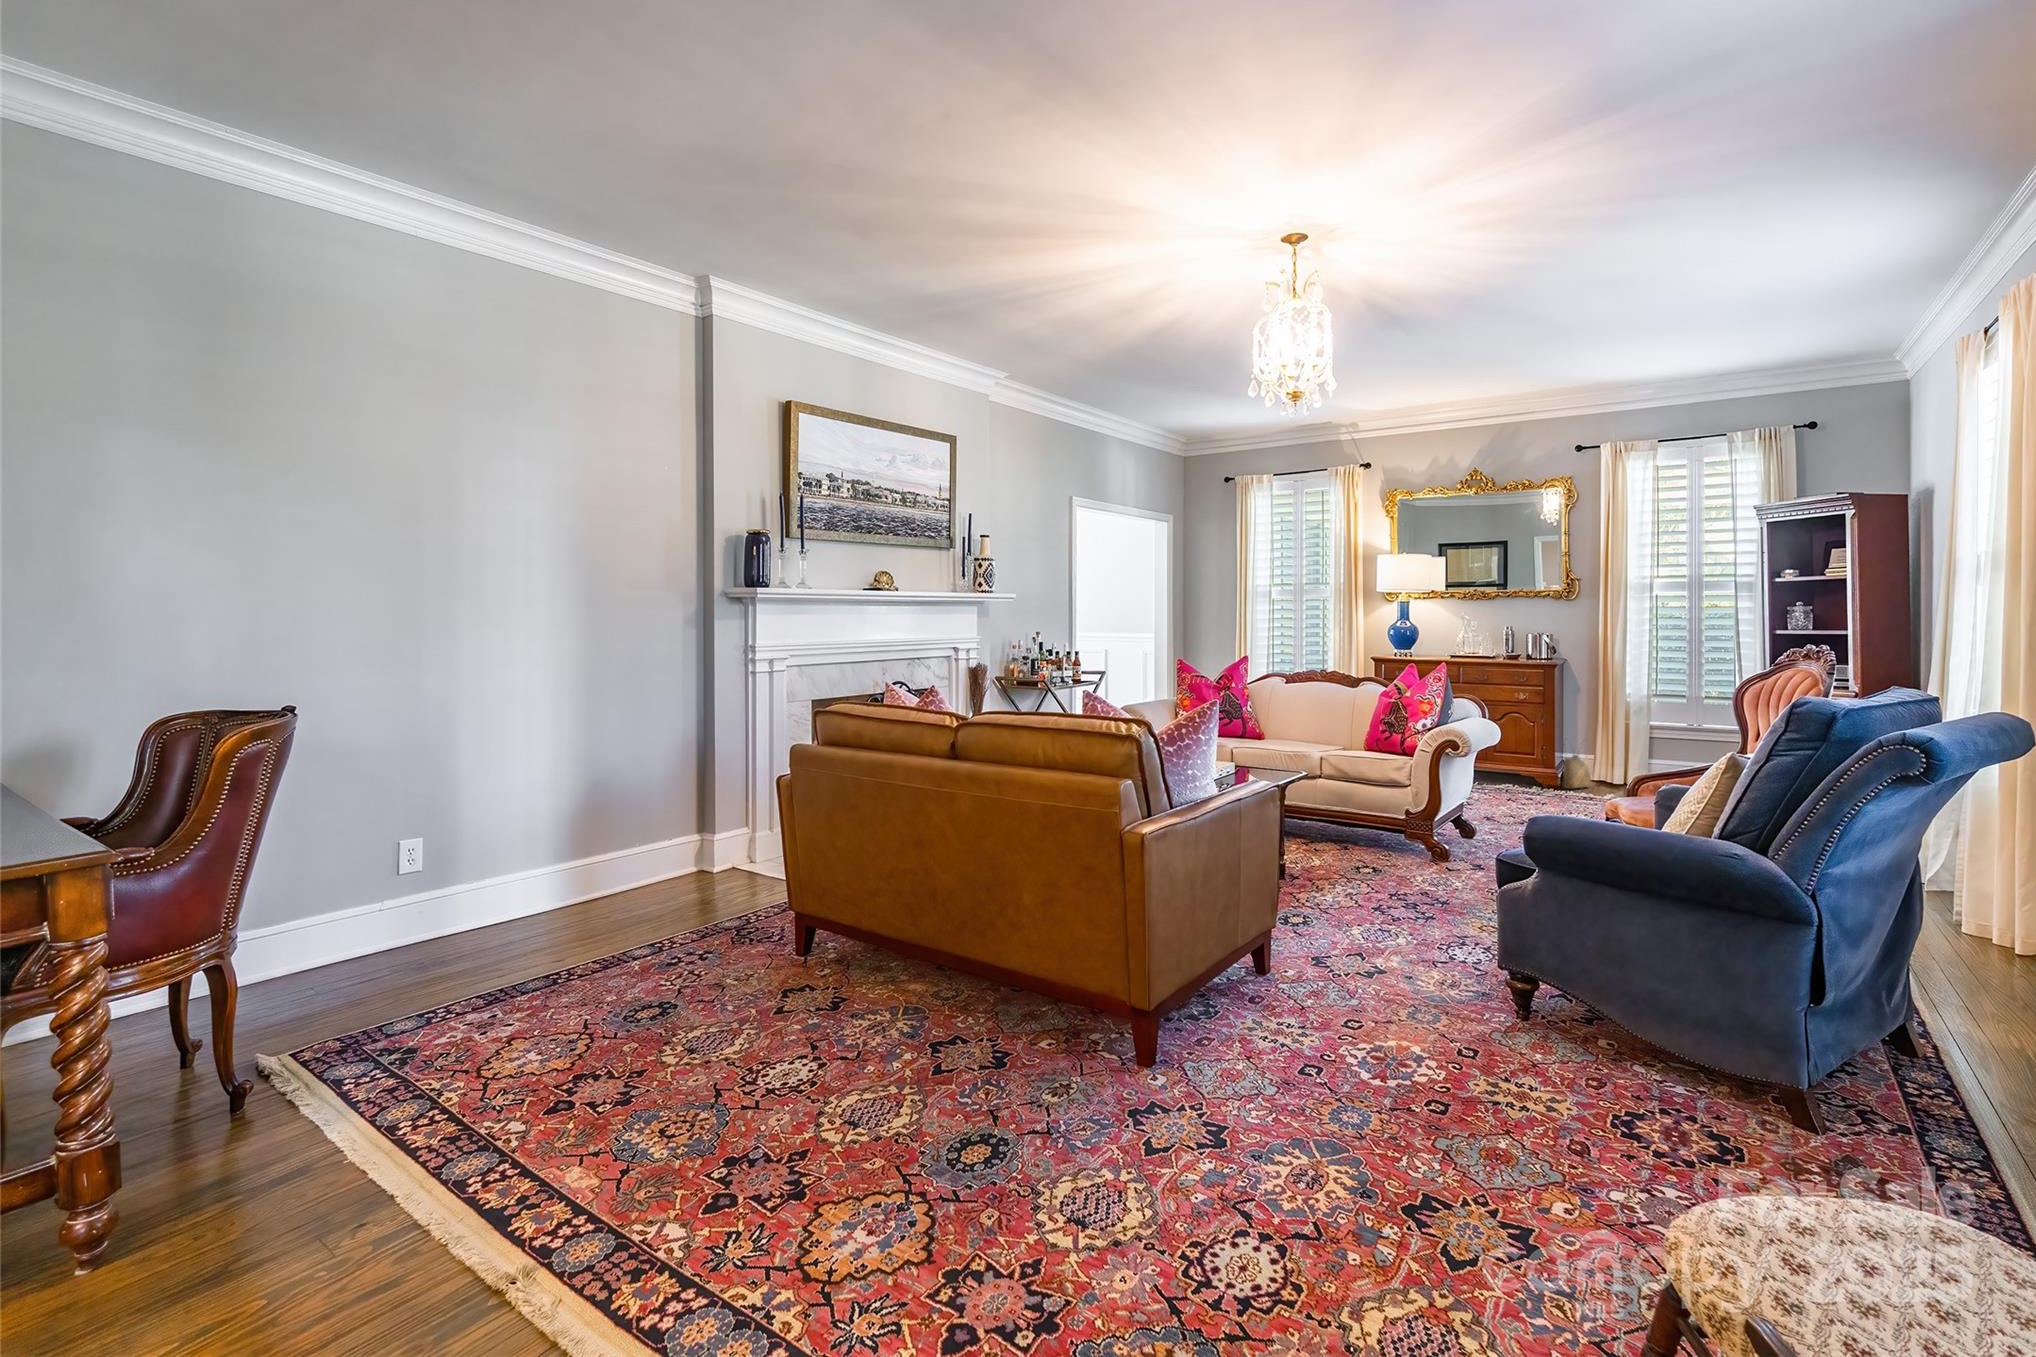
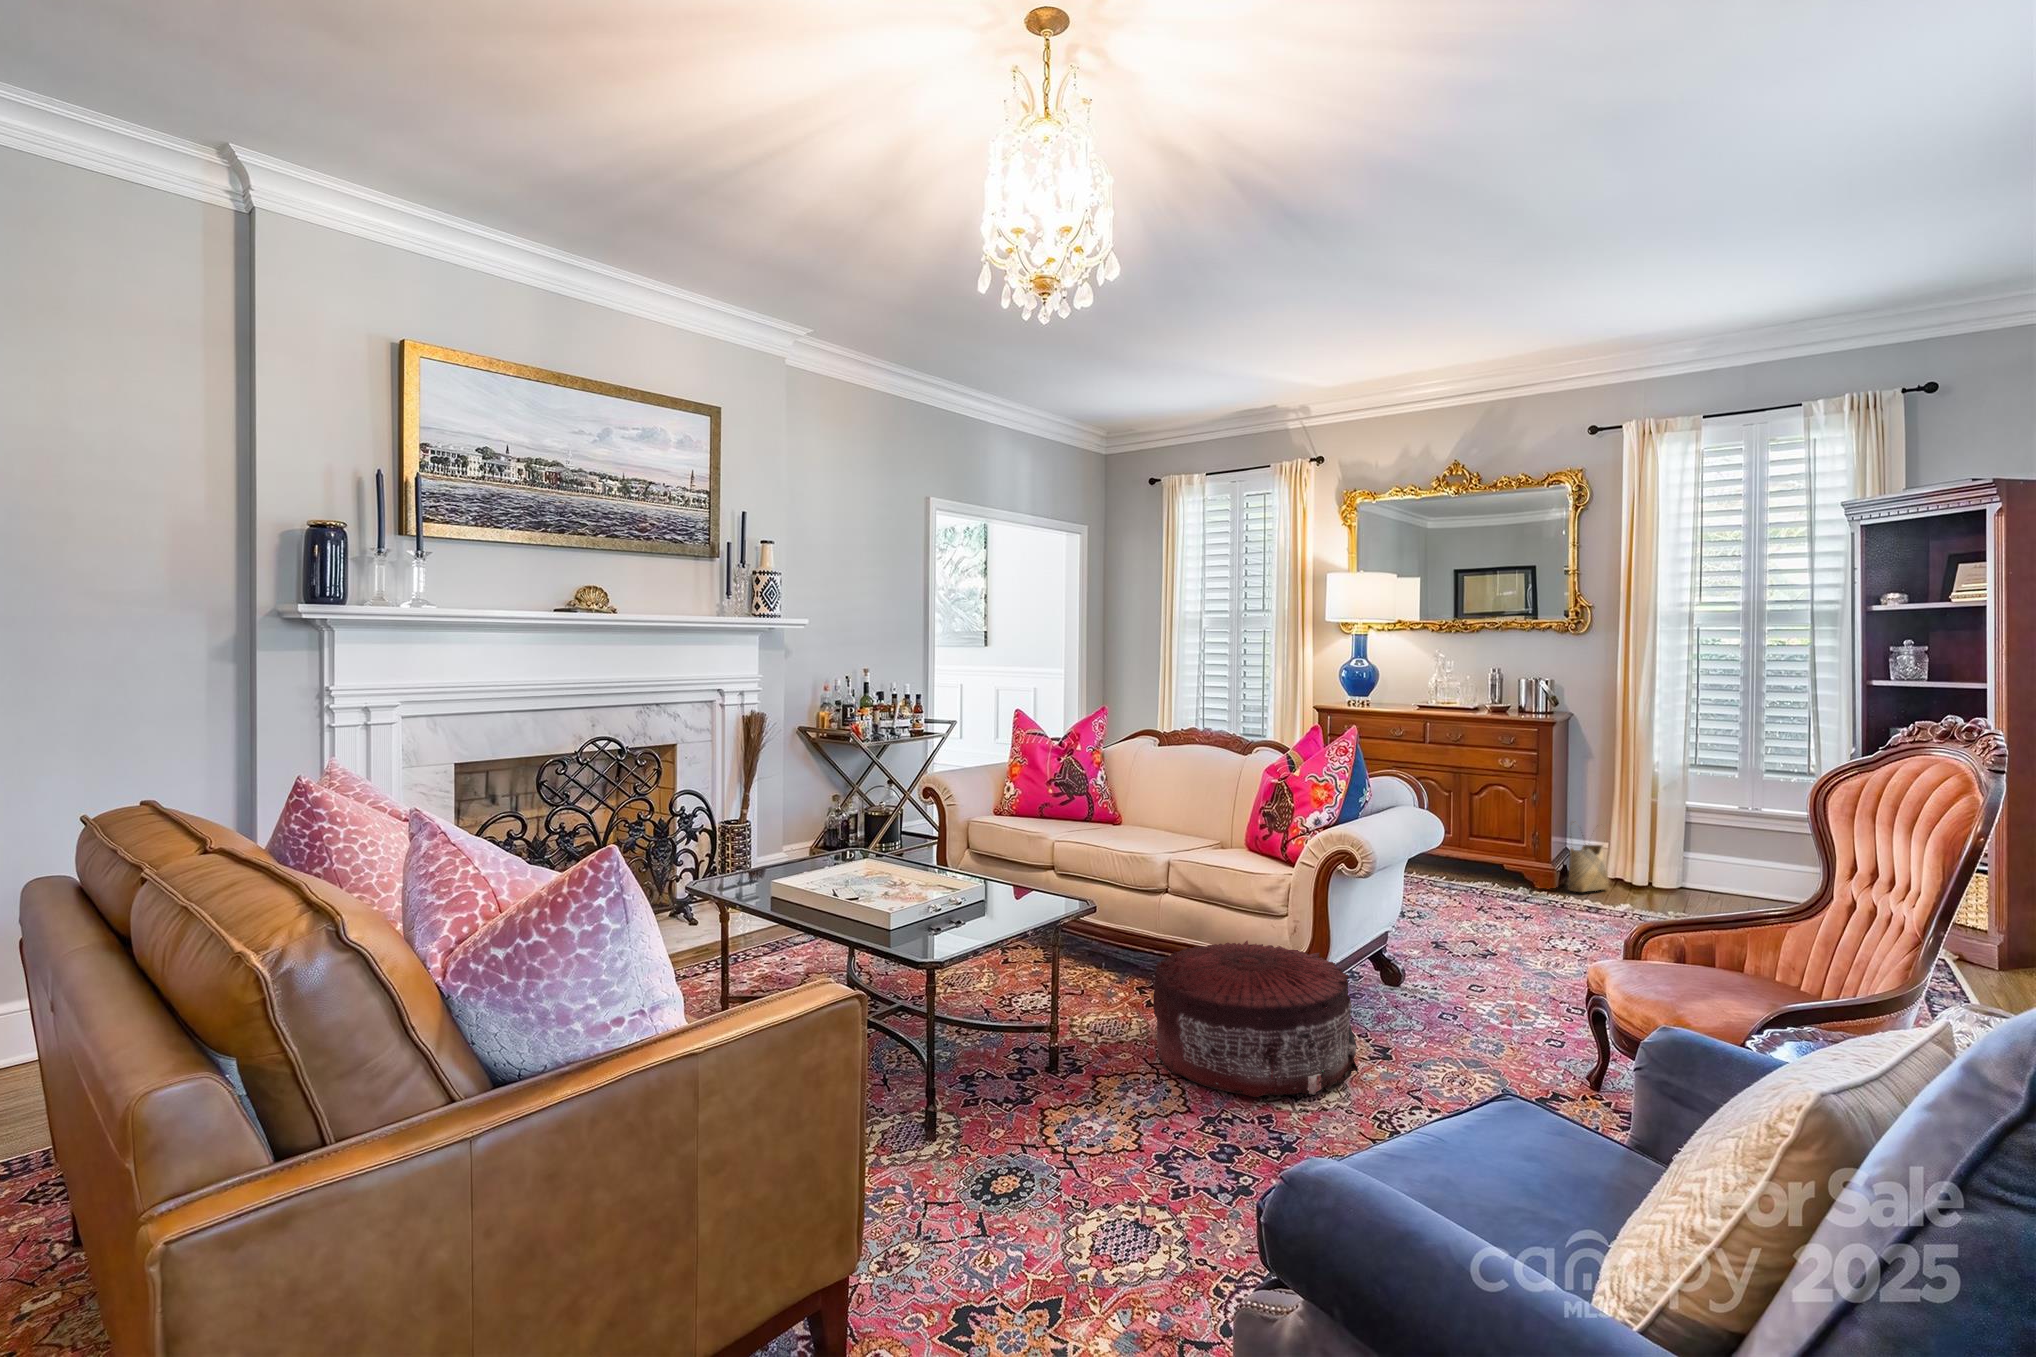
pouf: none [1331,802,1470,885] -> present [1153,941,1358,1097]

